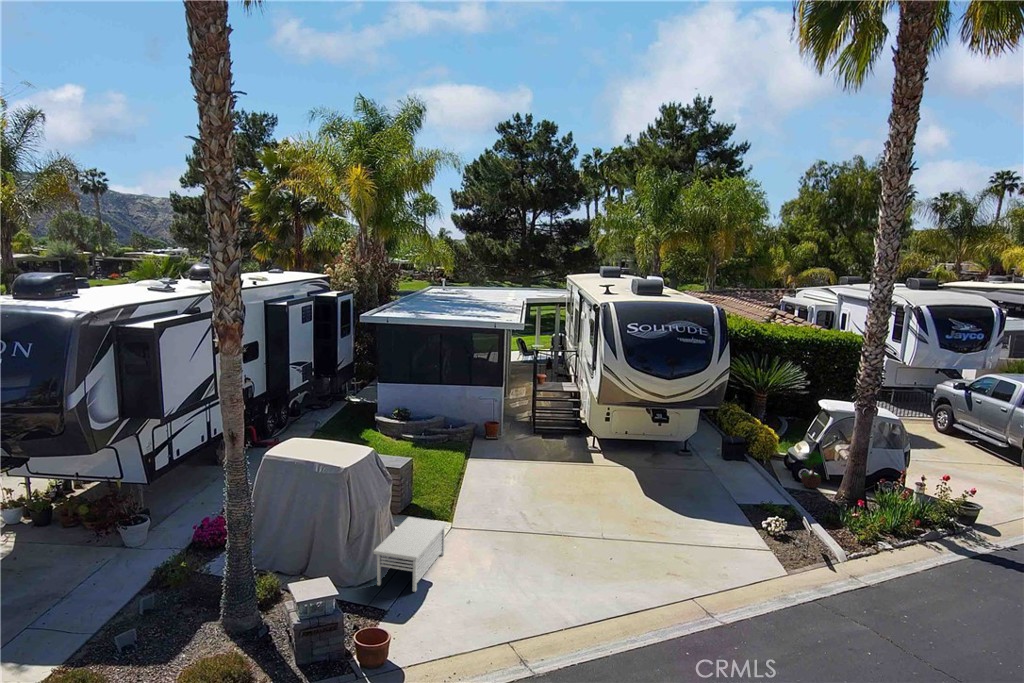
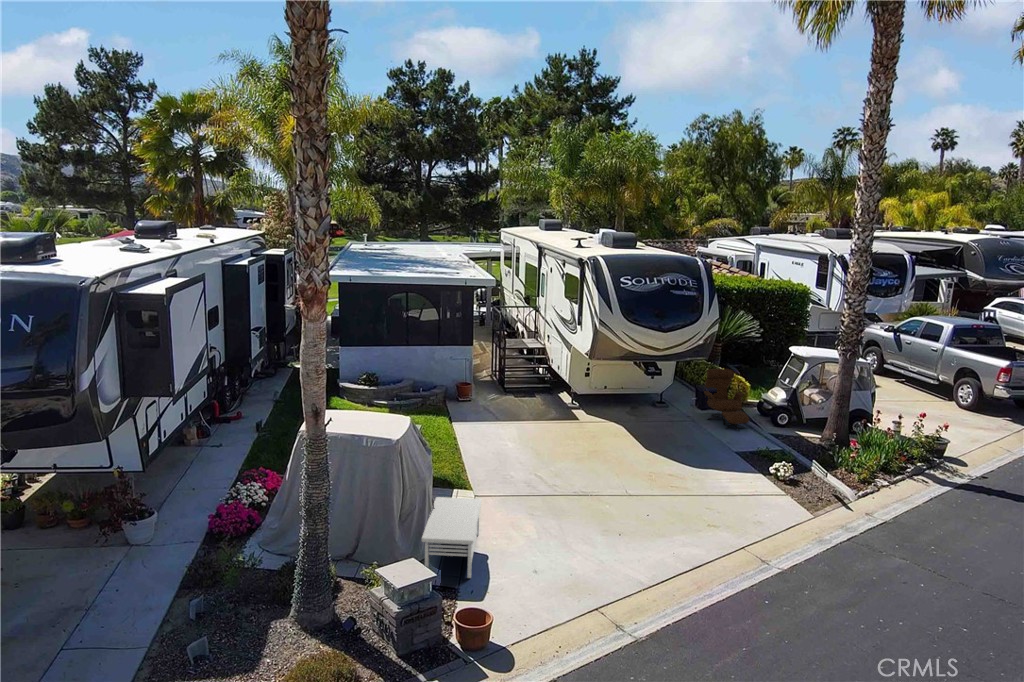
lounge chair: none [727,418,768,482] -> present [704,369,749,430]
potted tree: present [801,451,824,488] -> none [780,394,806,433]

